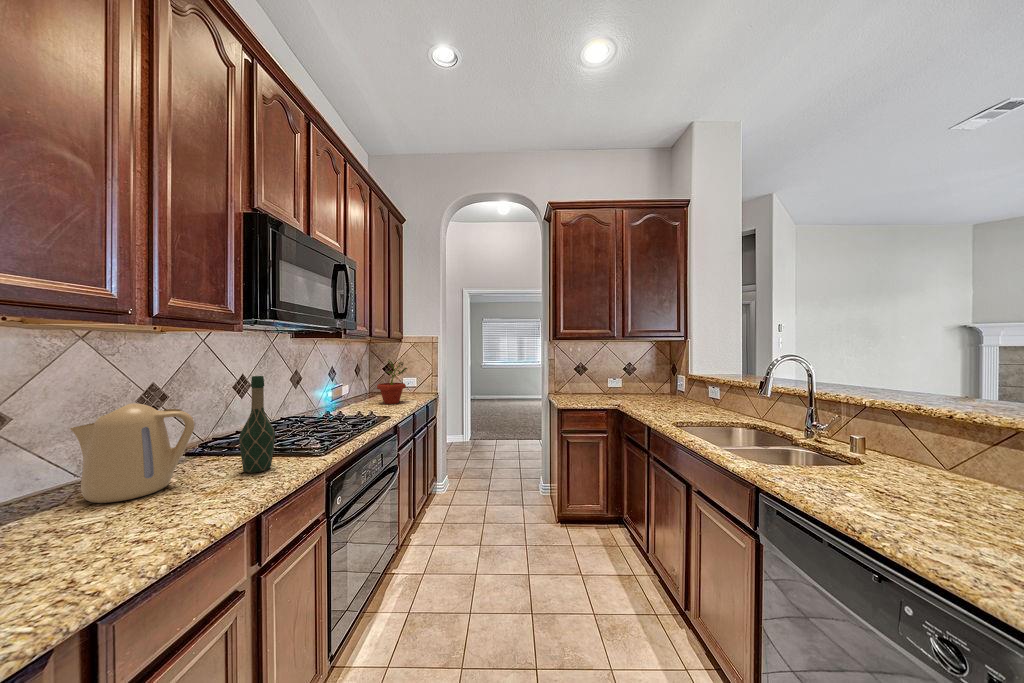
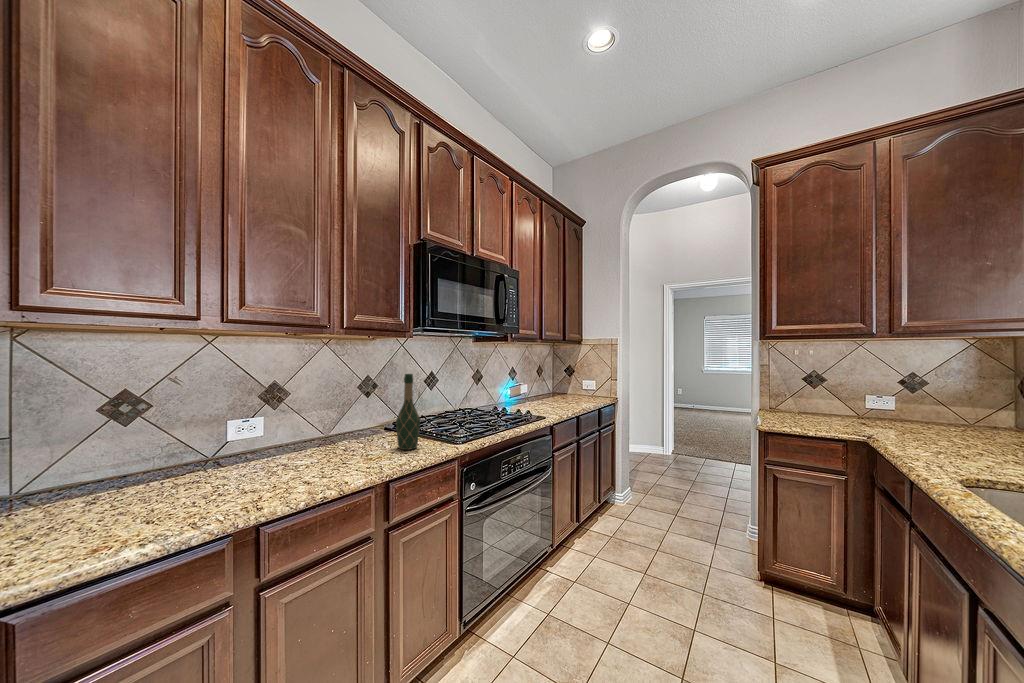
potted plant: present [377,359,407,404] -> none [547,362,576,406]
kettle: present [70,403,194,503] -> none [306,388,368,454]

